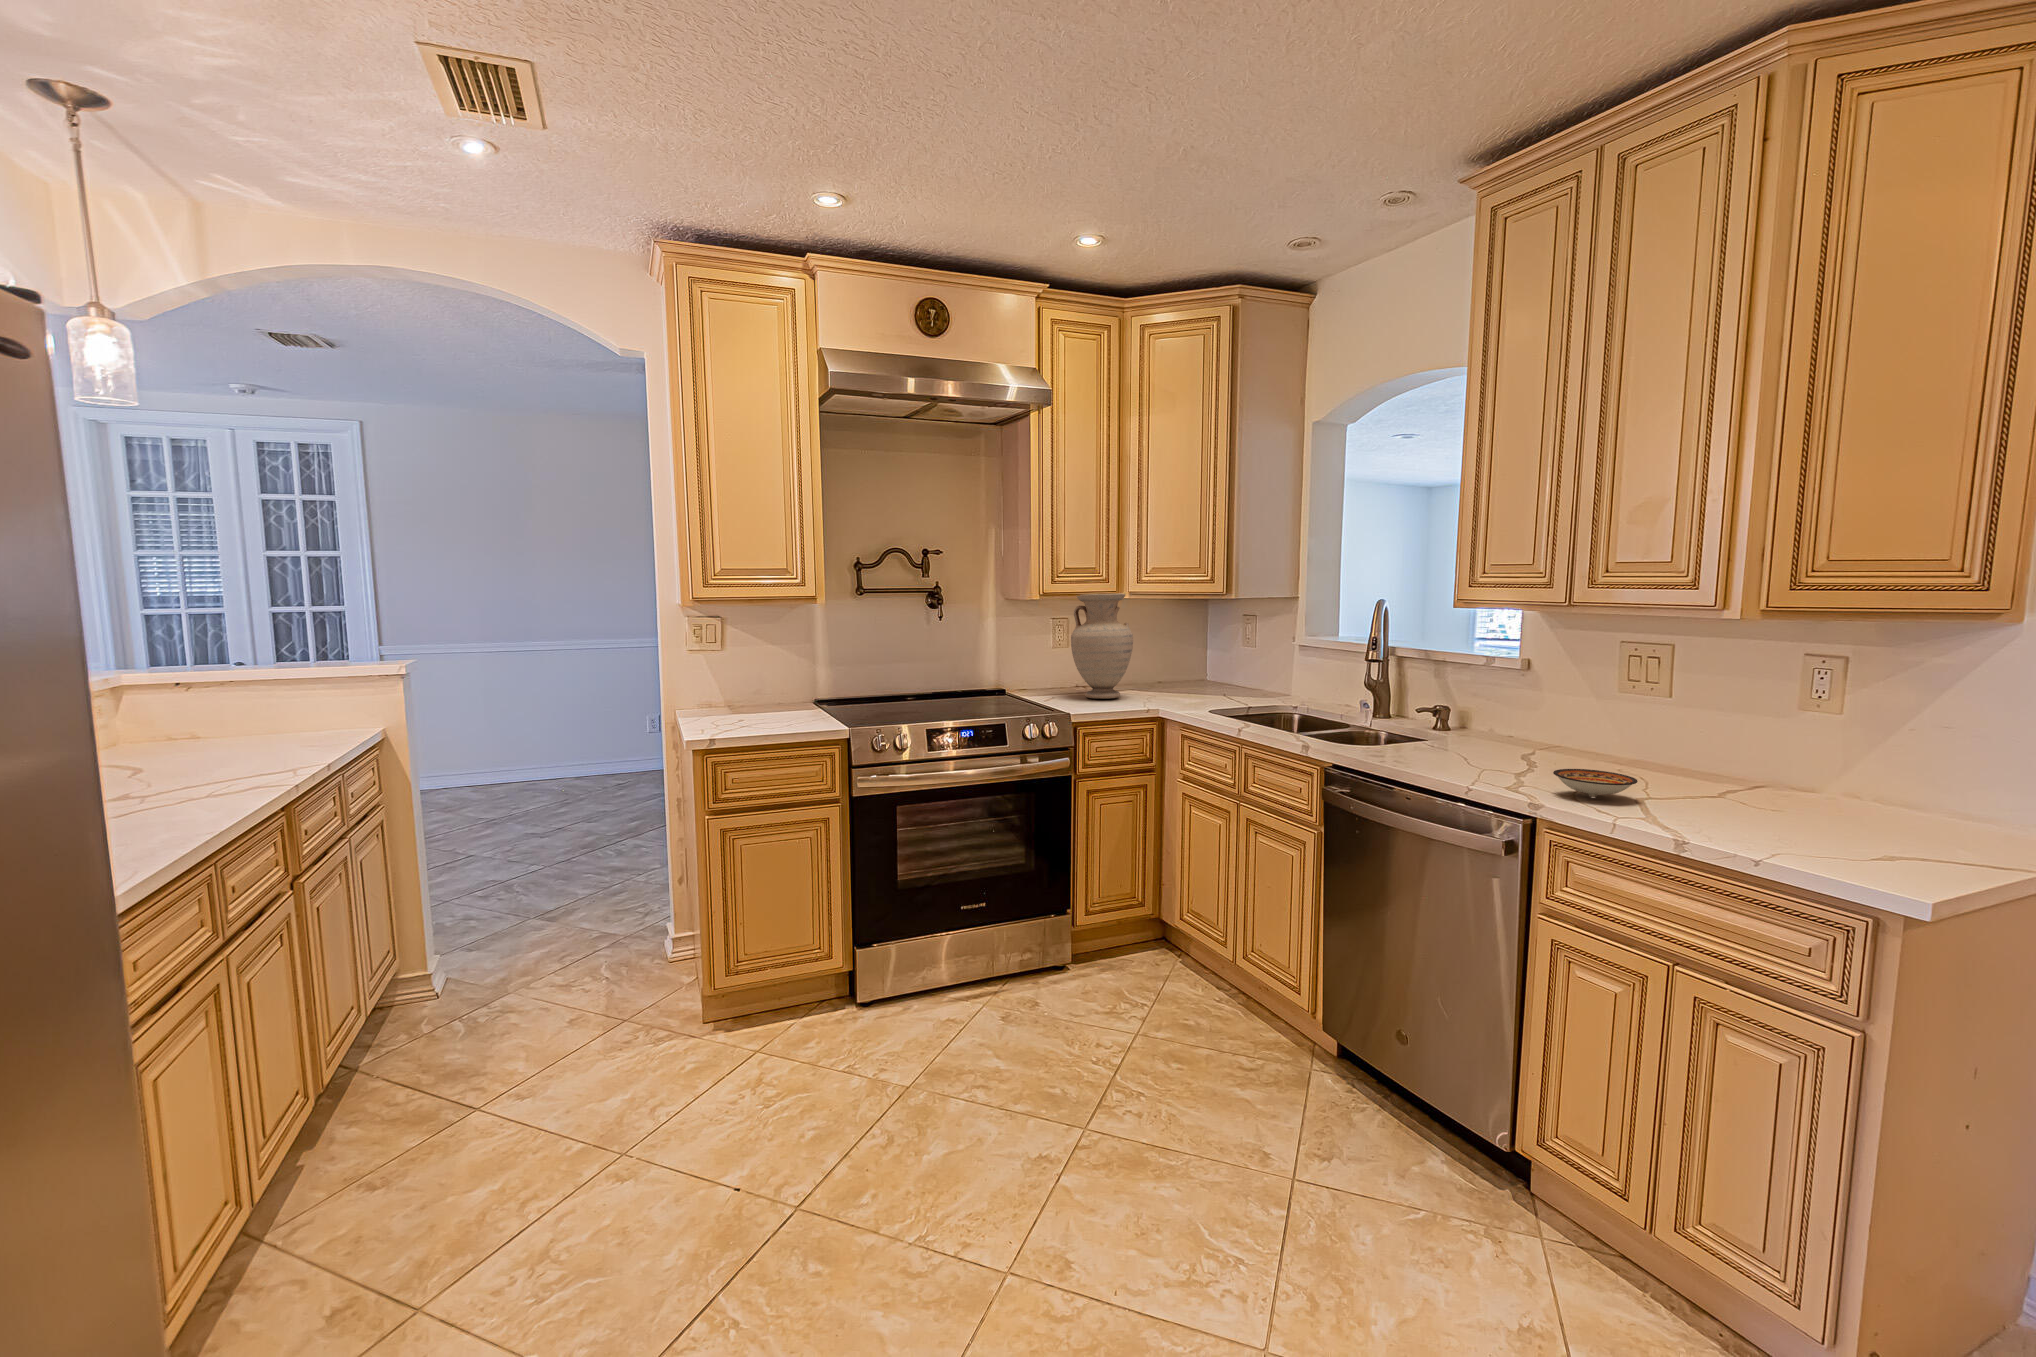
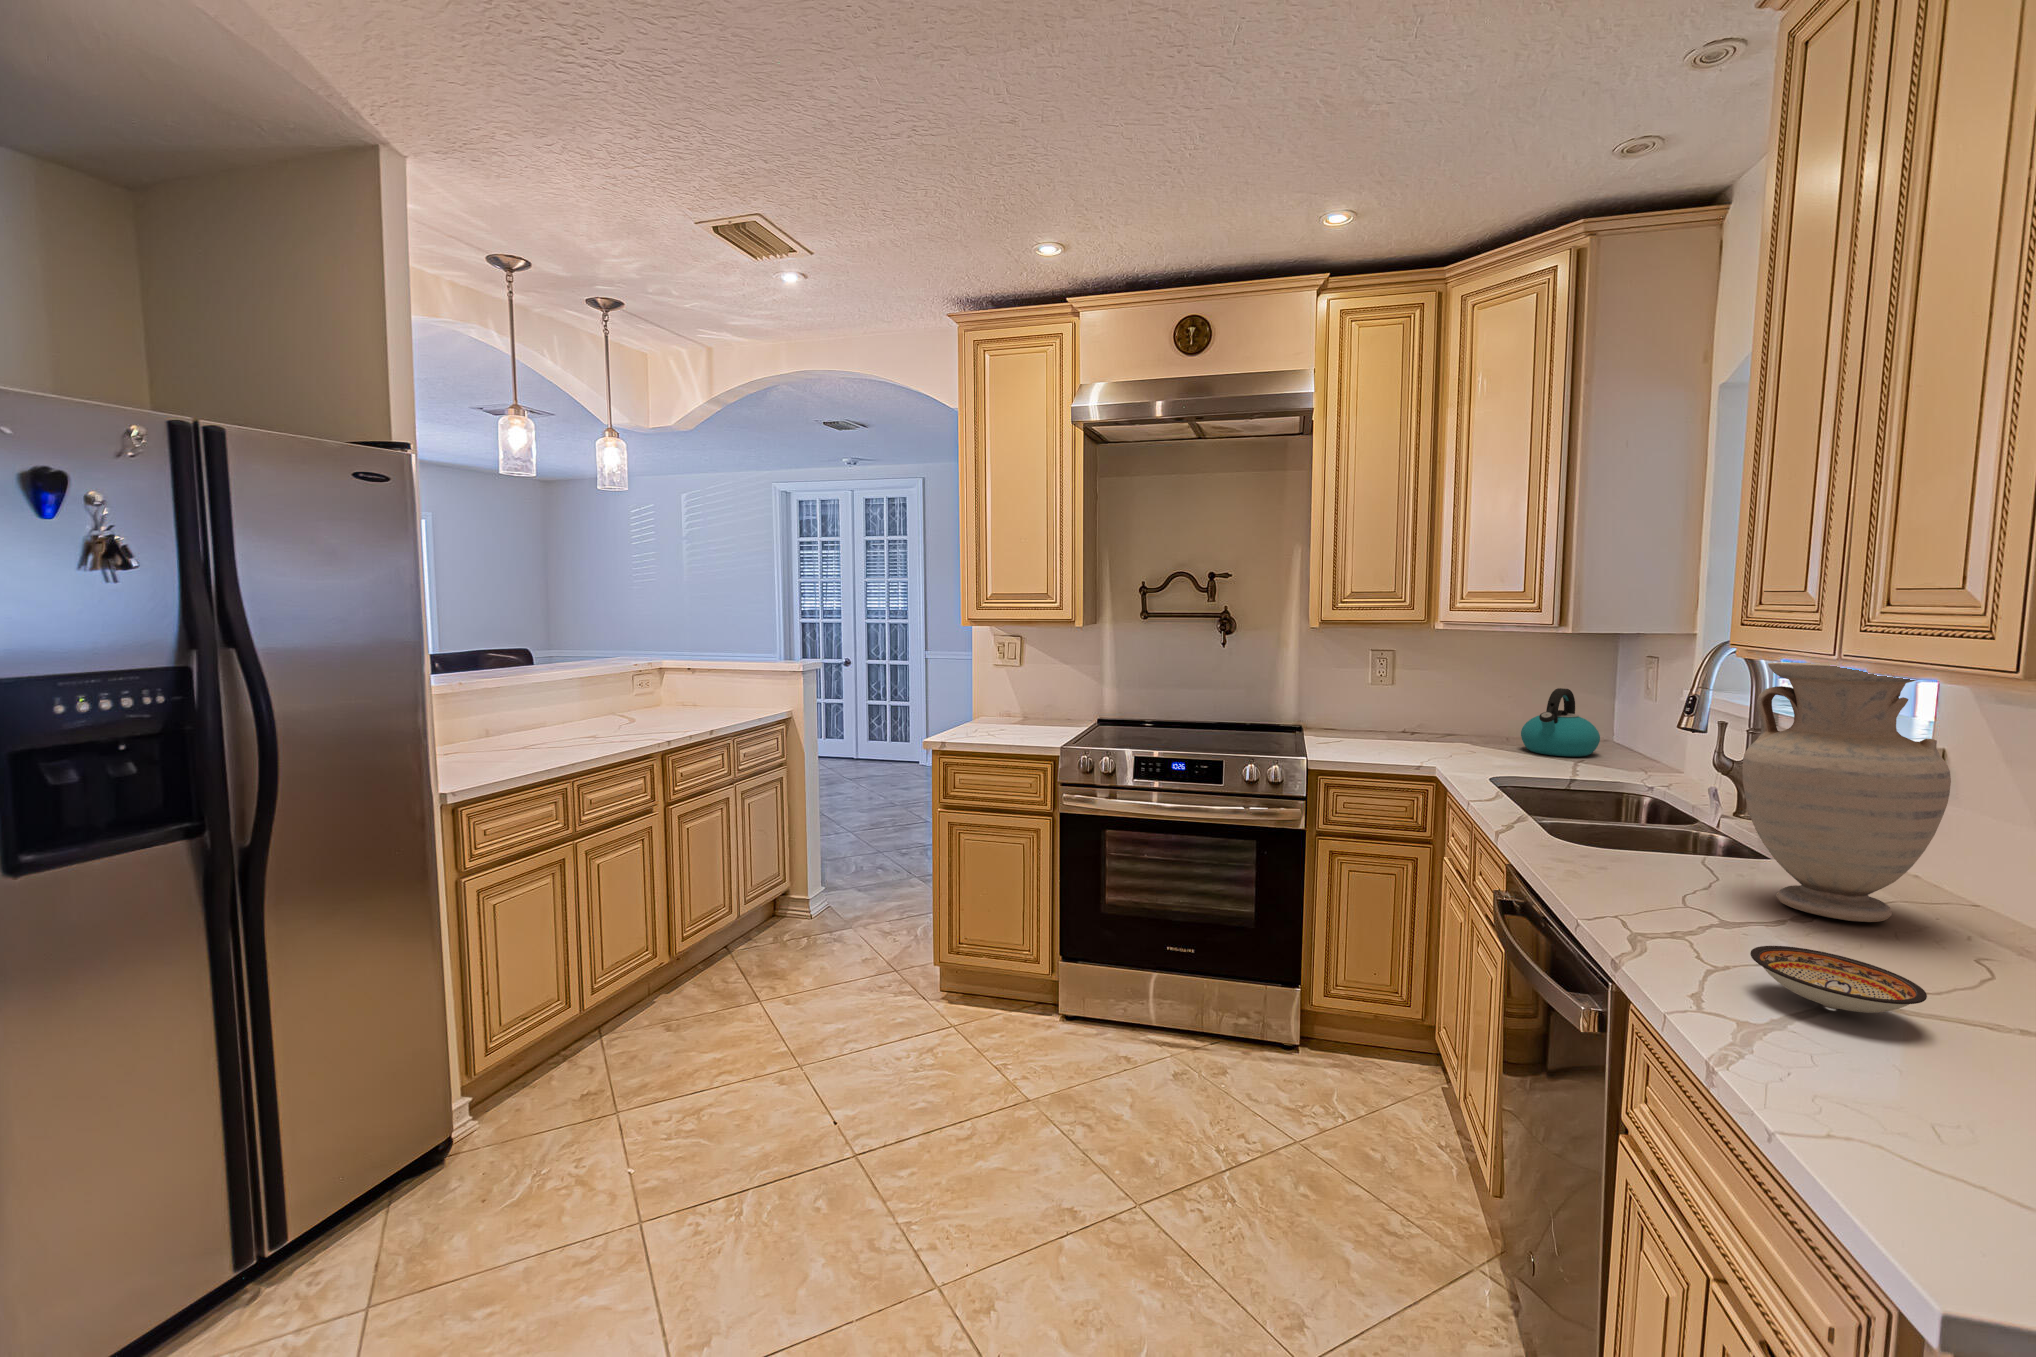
vase: present [1071,594,1133,698] -> present [1743,662,1951,922]
kettle: none [1178,642,1231,694] -> present [1521,688,1600,757]

